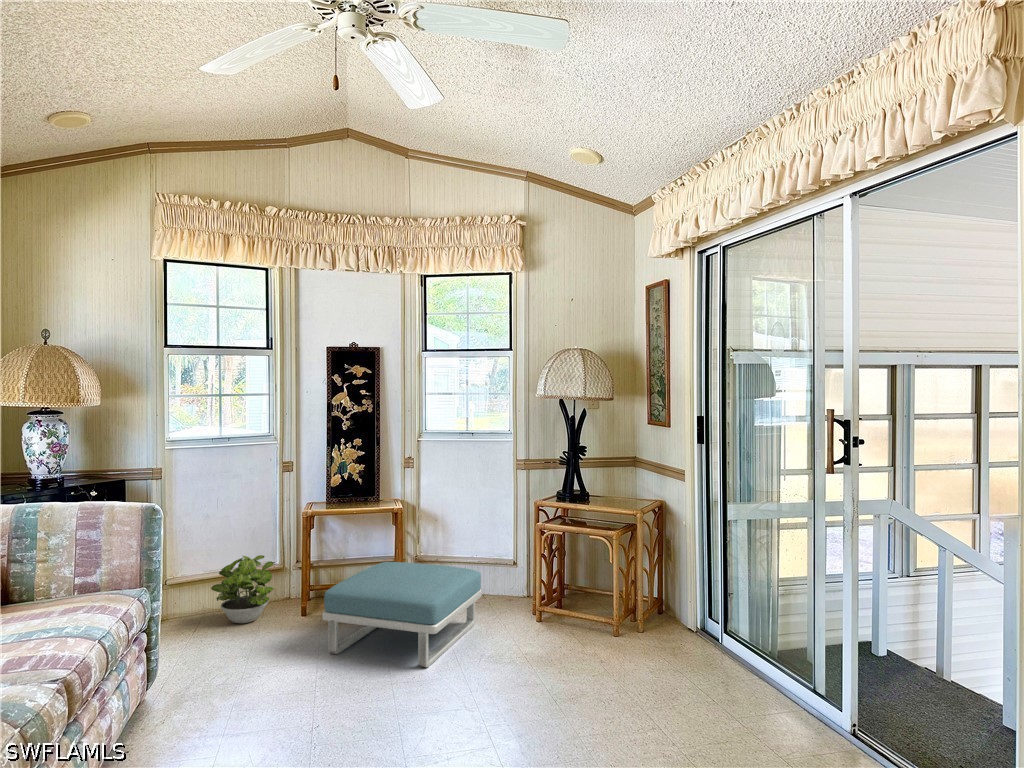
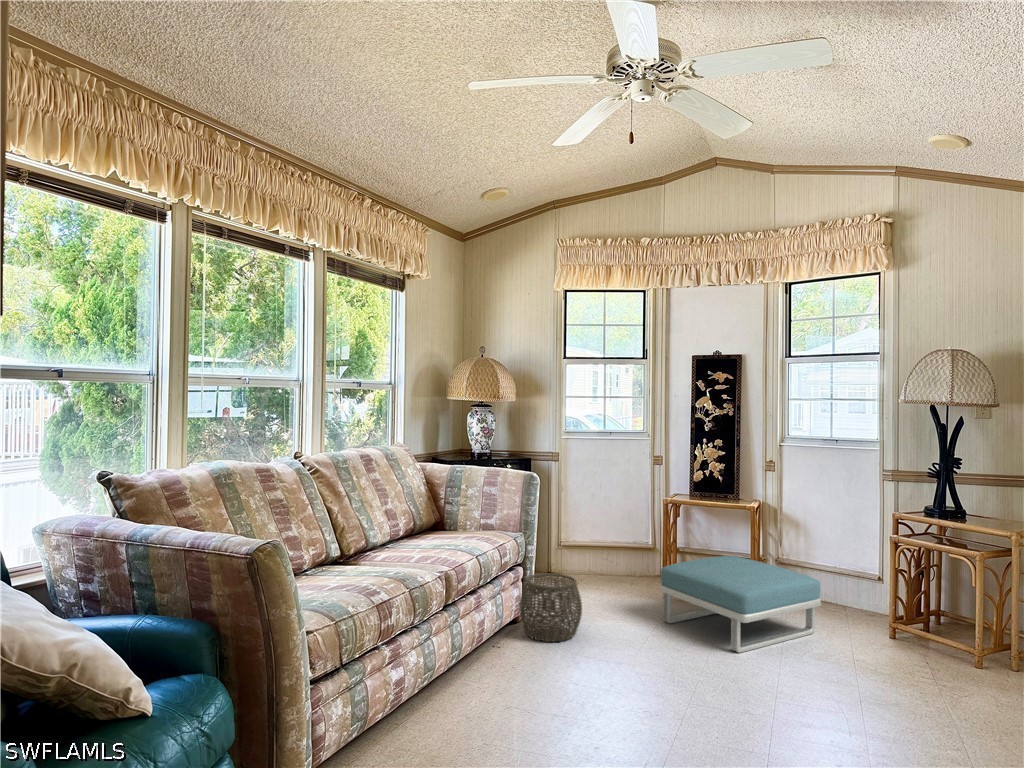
potted plant: present [211,555,274,623] -> none [589,531,639,586]
woven basket: none [152,630,246,730] -> present [519,573,582,642]

